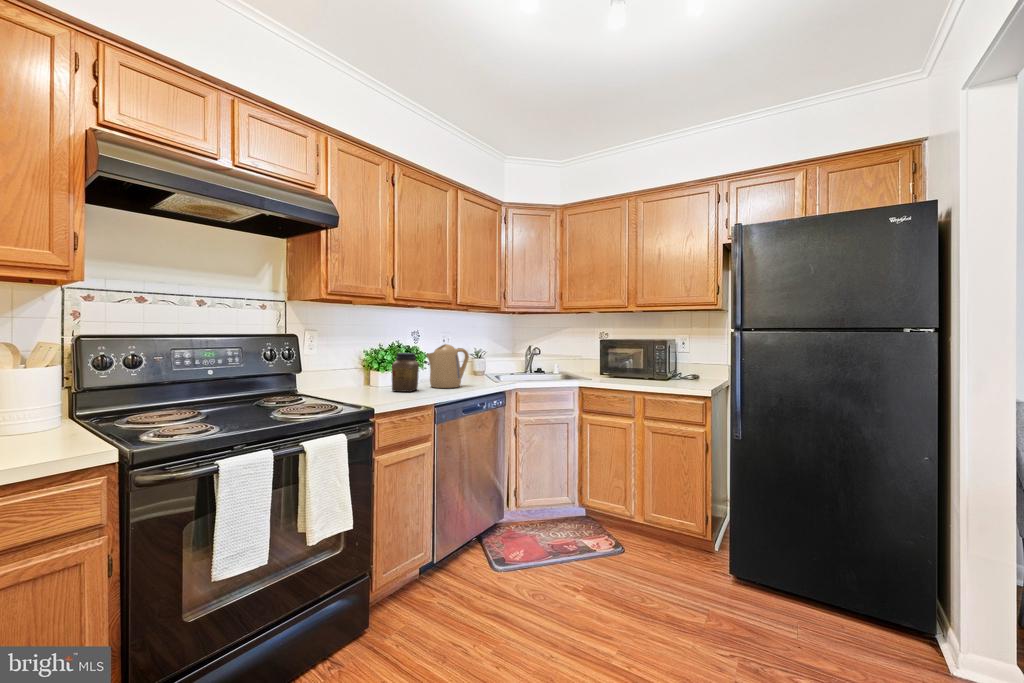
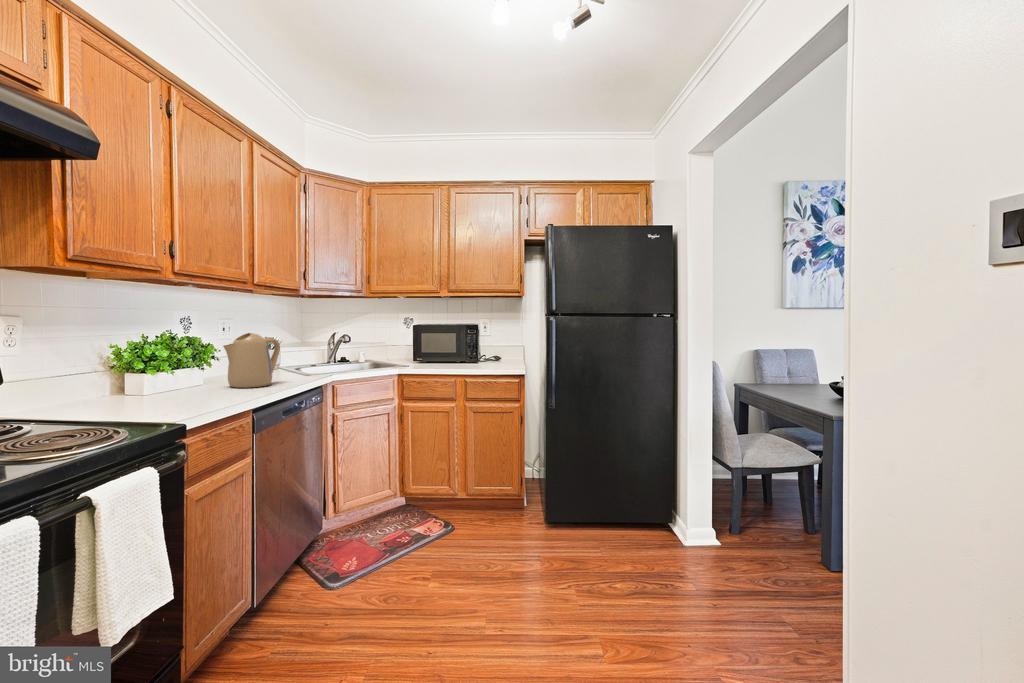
jar: present [392,353,419,392] -> none [178,345,218,397]

